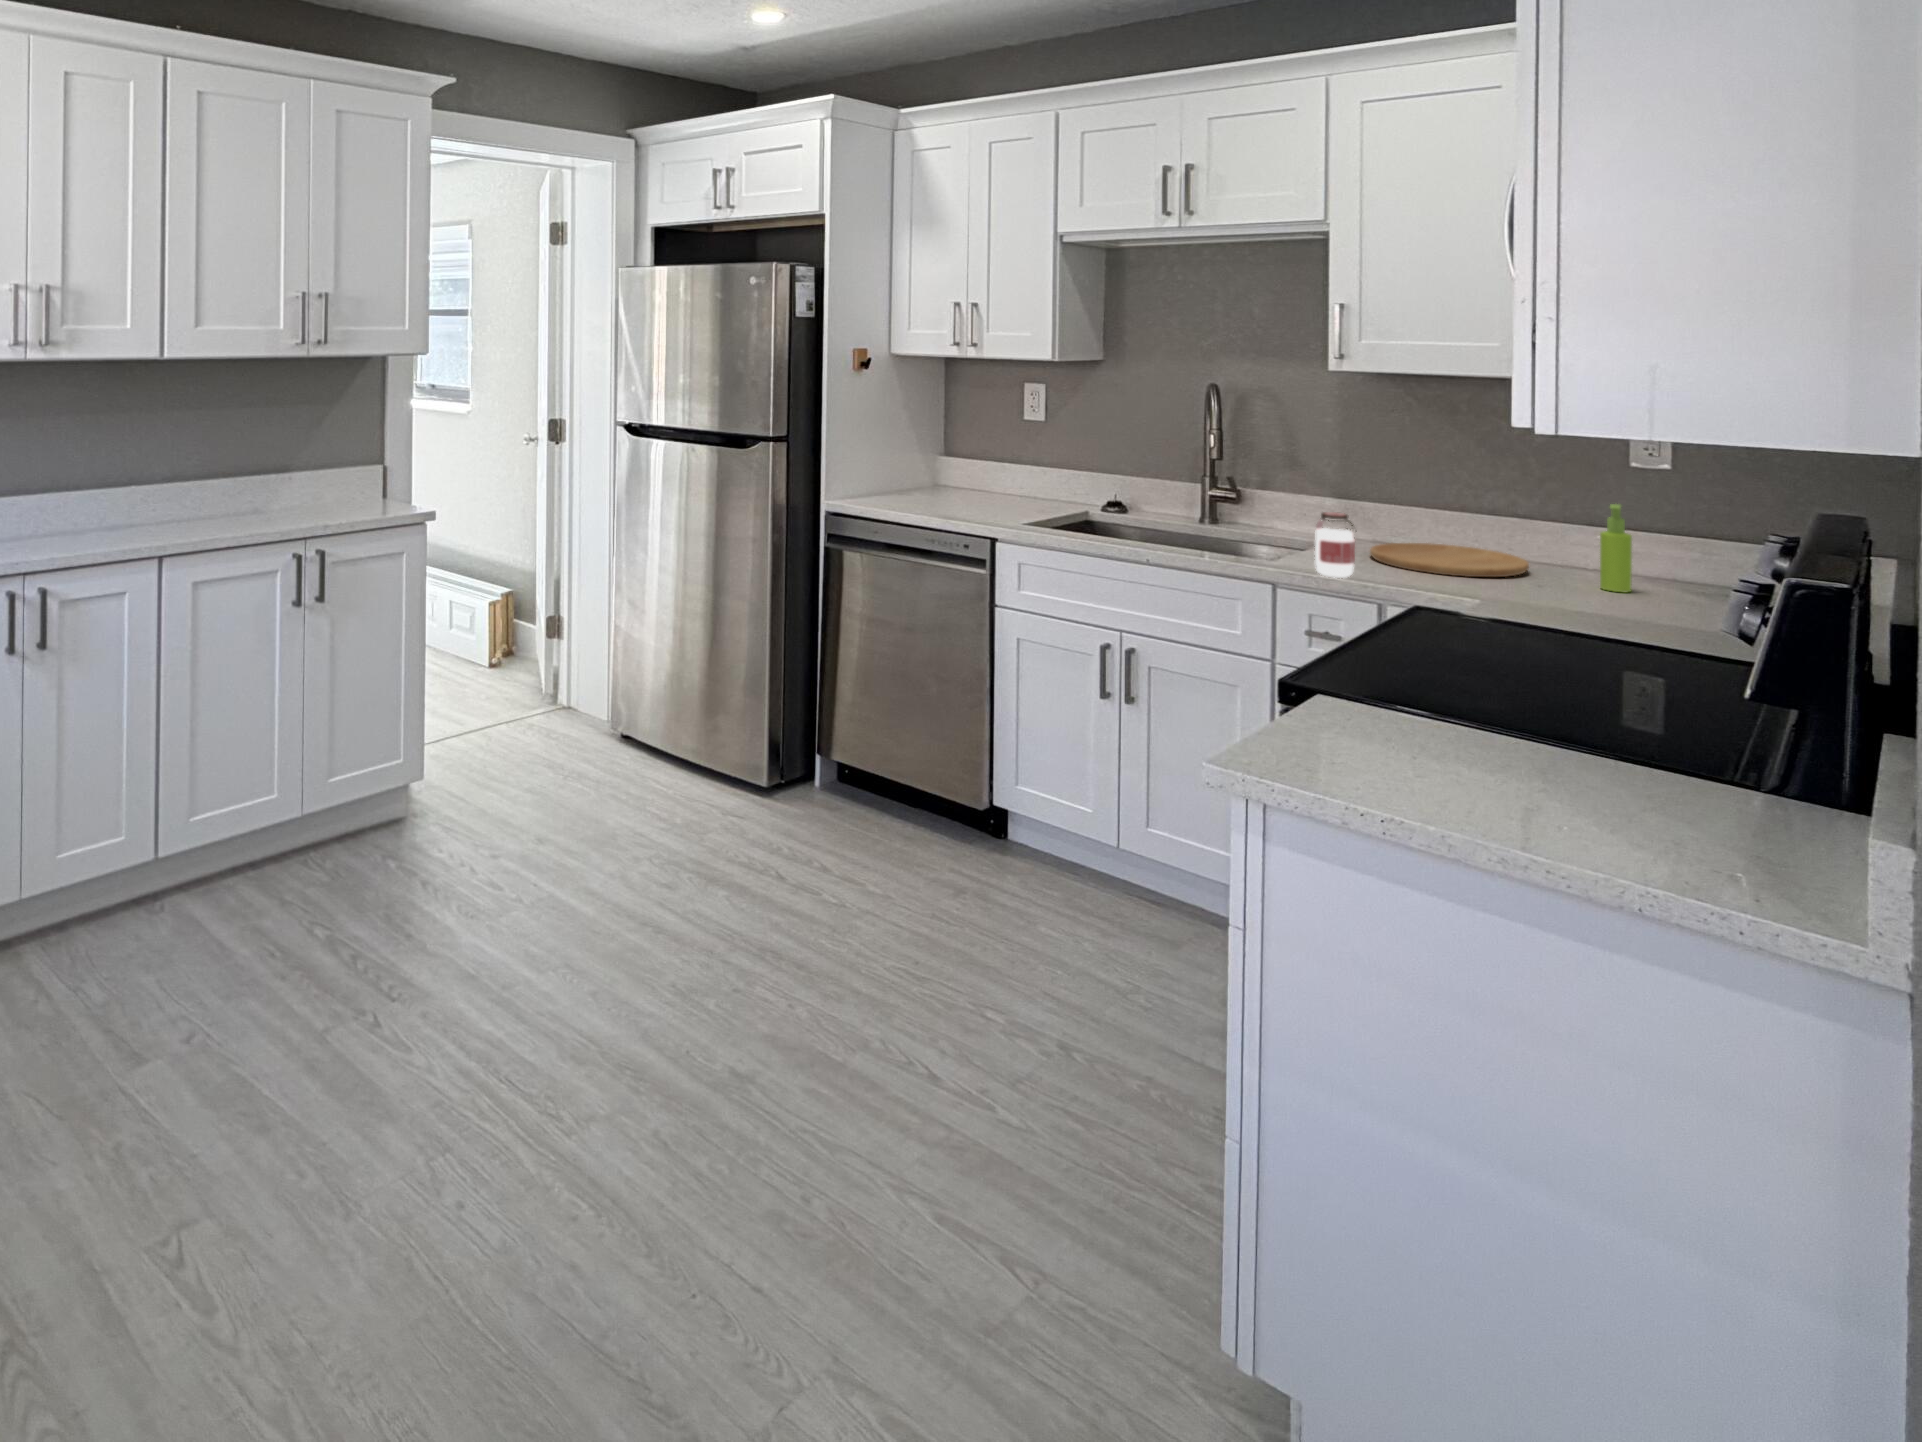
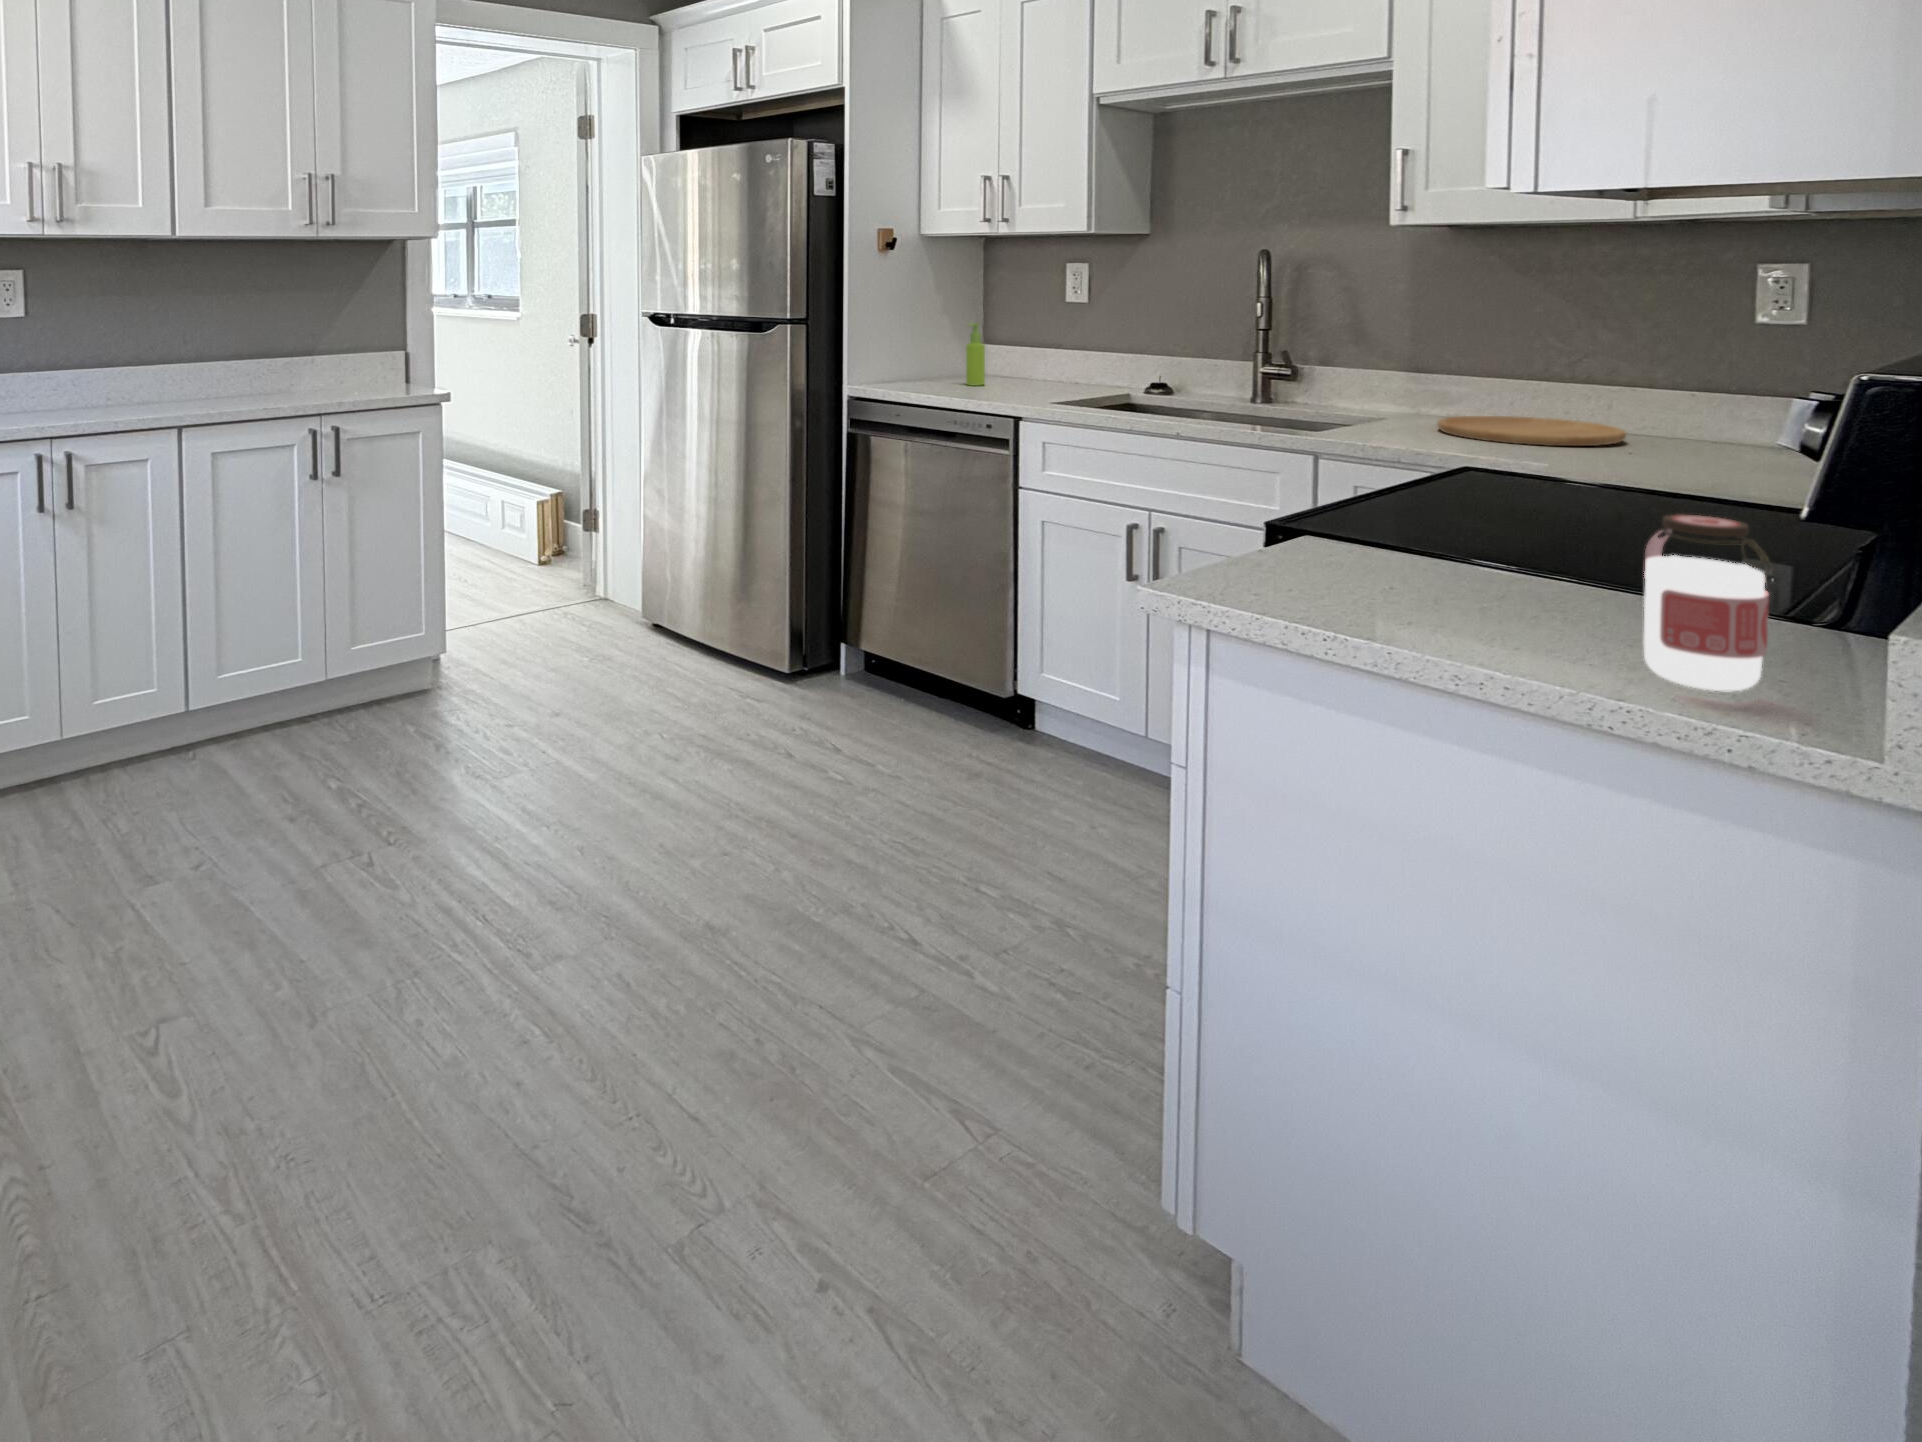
soap dispenser: present [1600,504,1632,592] -> present [966,323,985,386]
jar: present [1315,512,1355,578] -> present [1644,514,1773,691]

